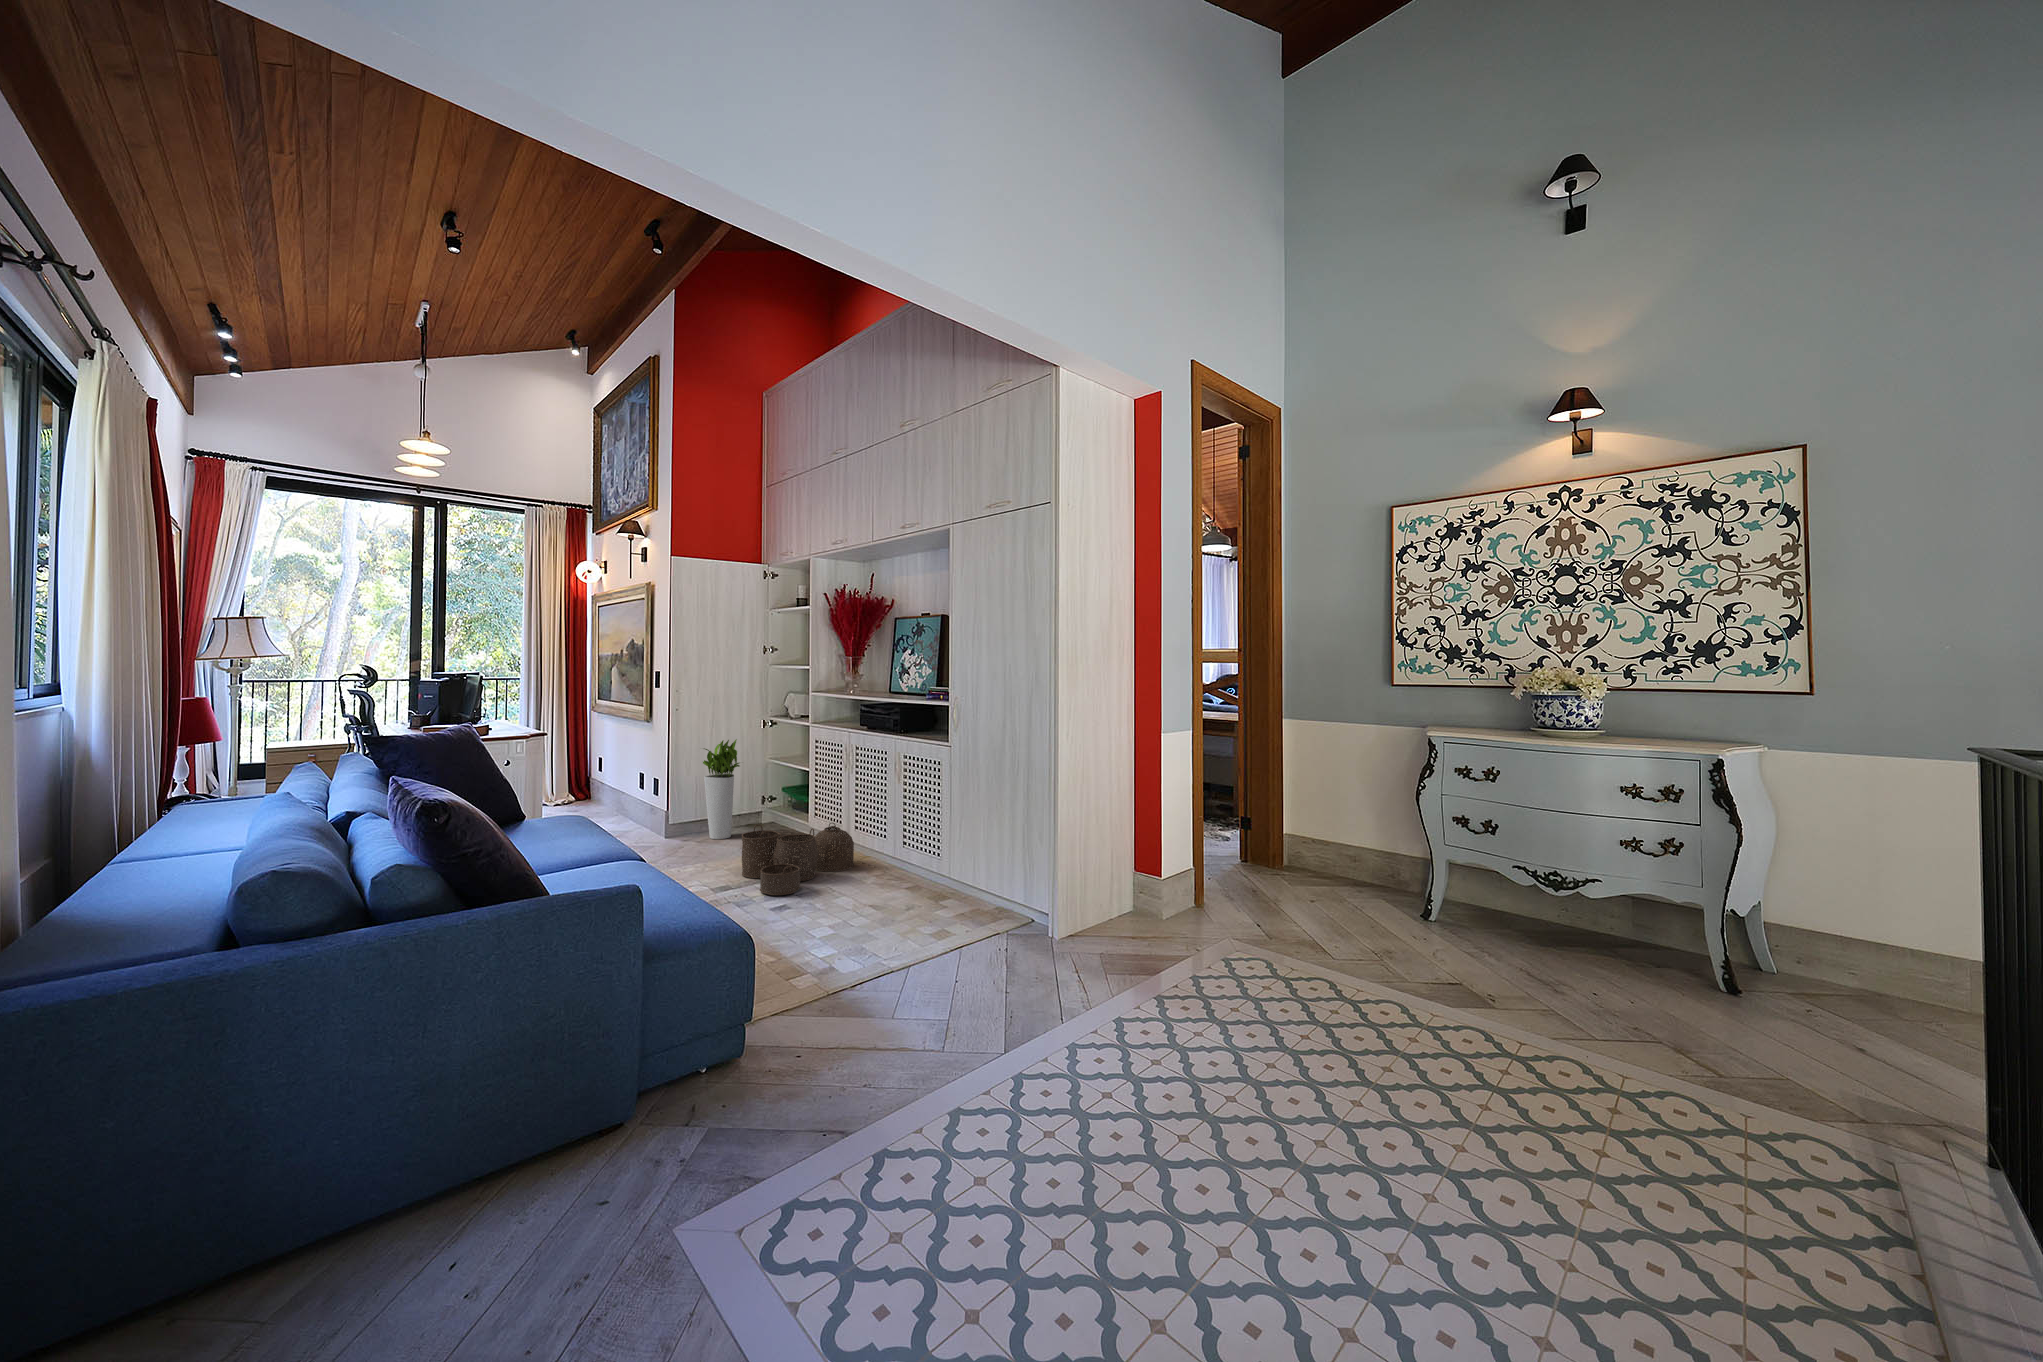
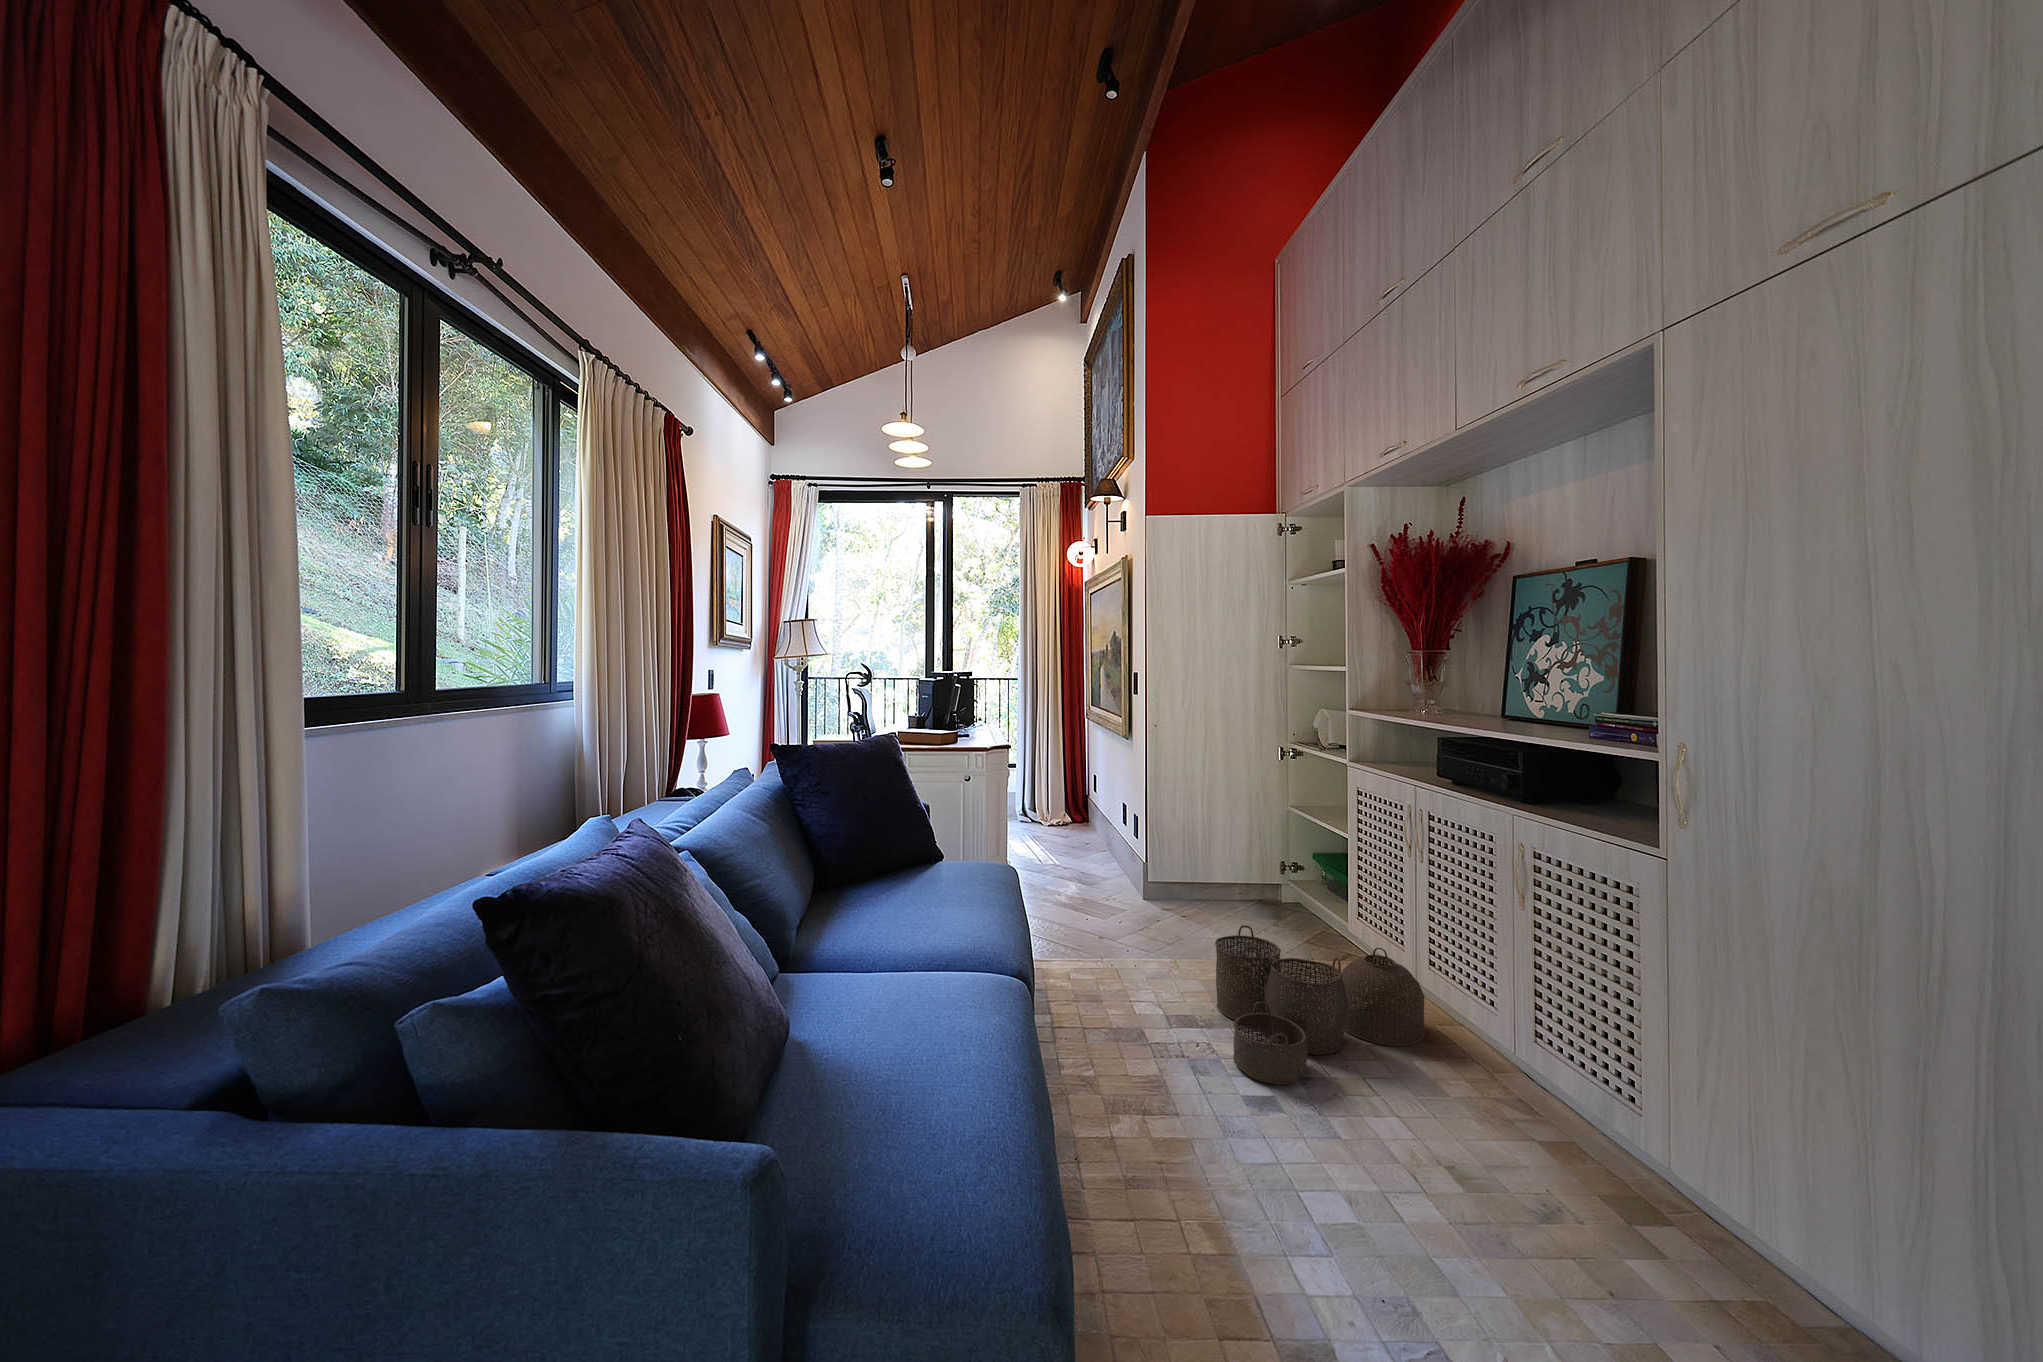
planter: present [703,739,740,839] -> none [1180,772,1244,918]

